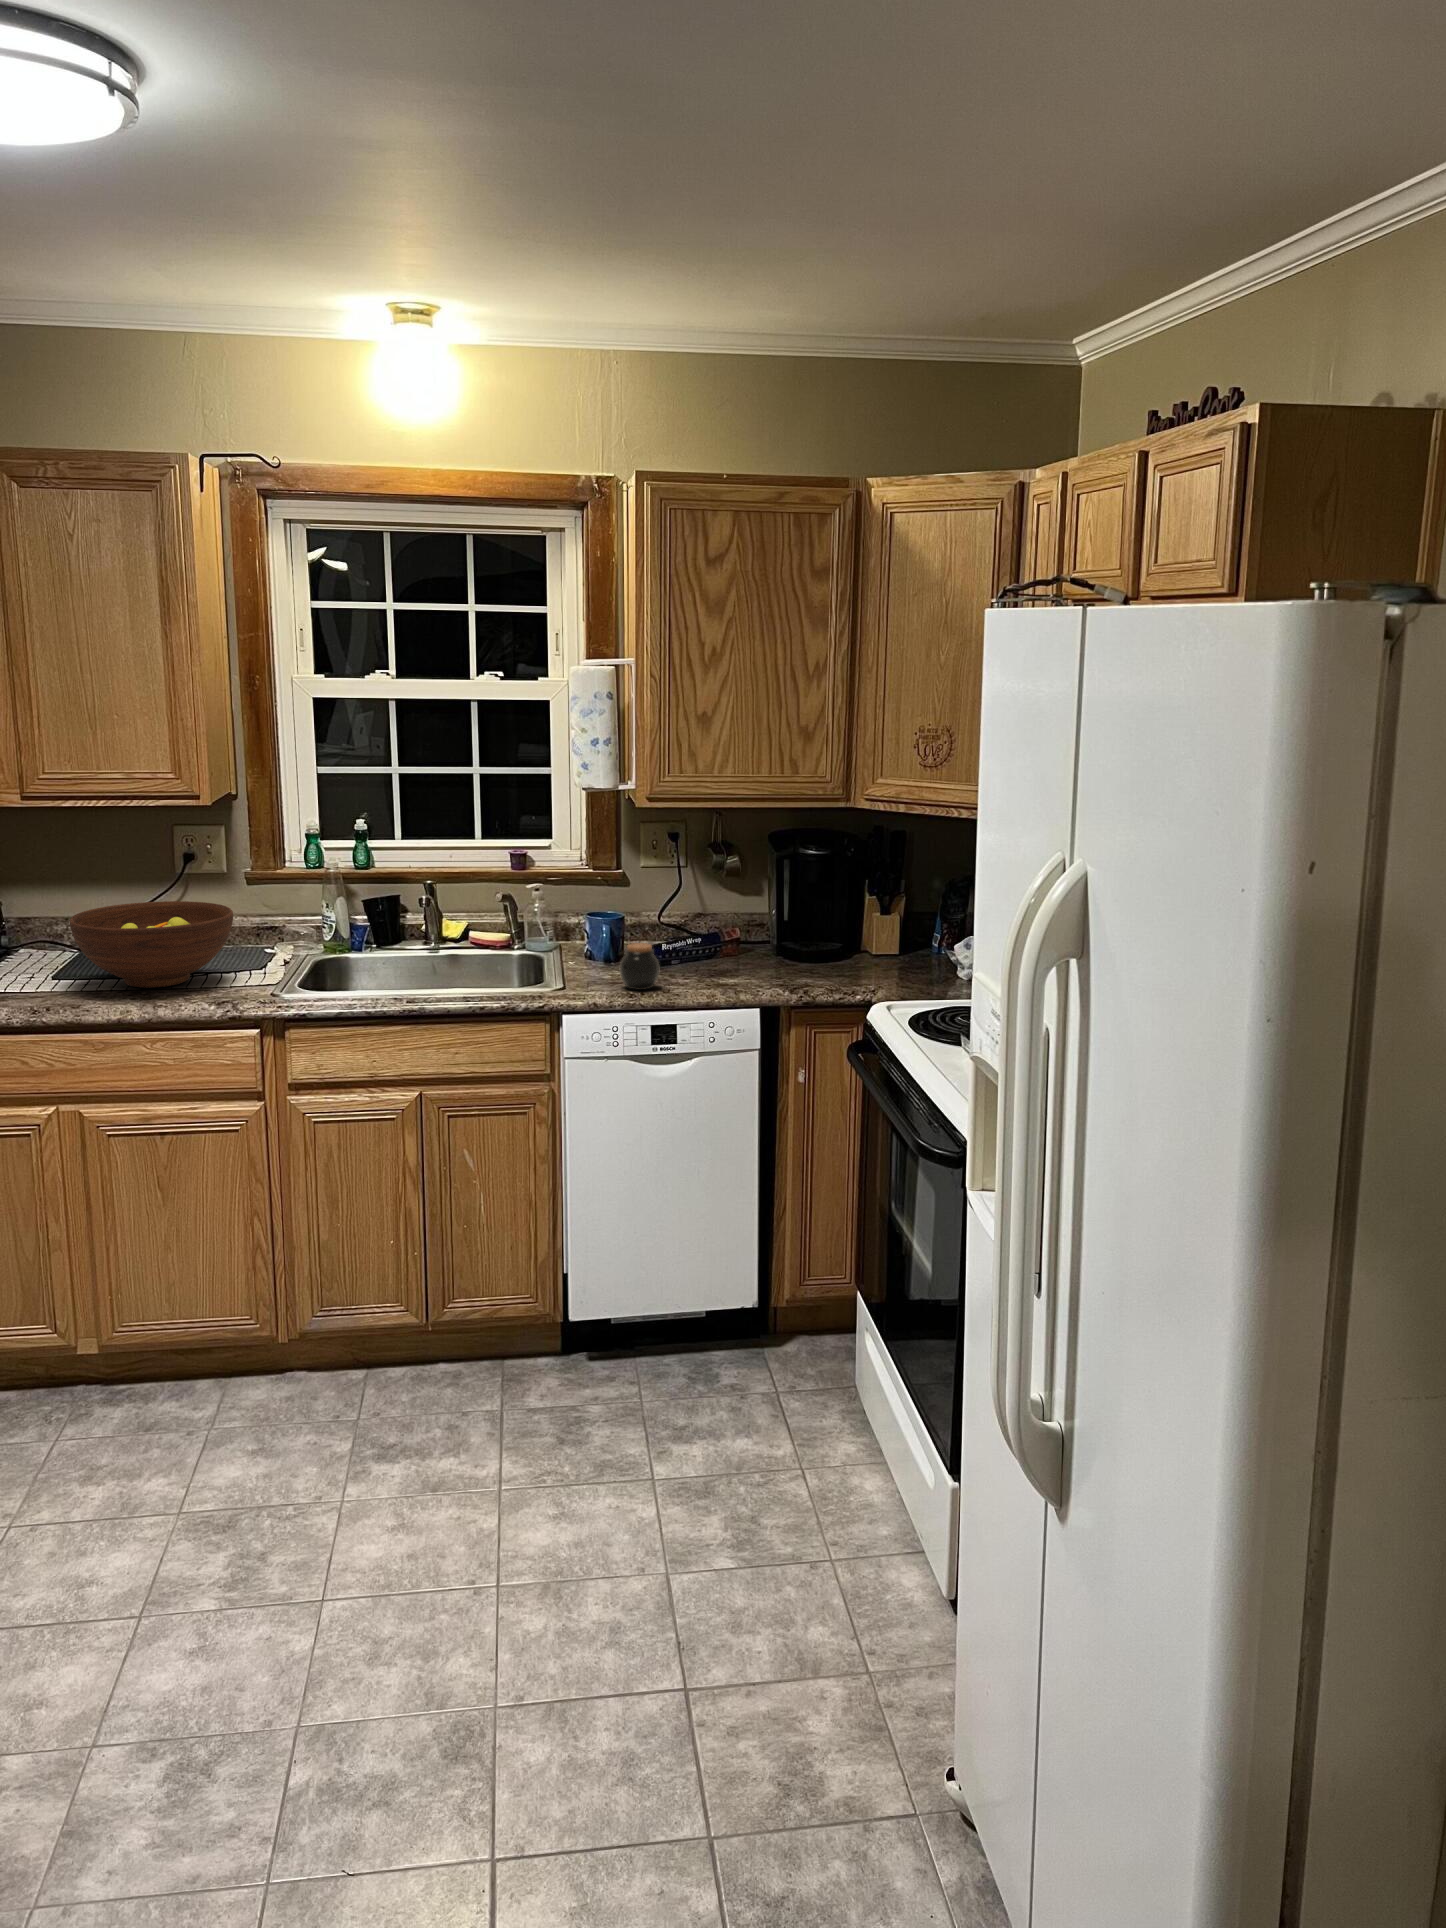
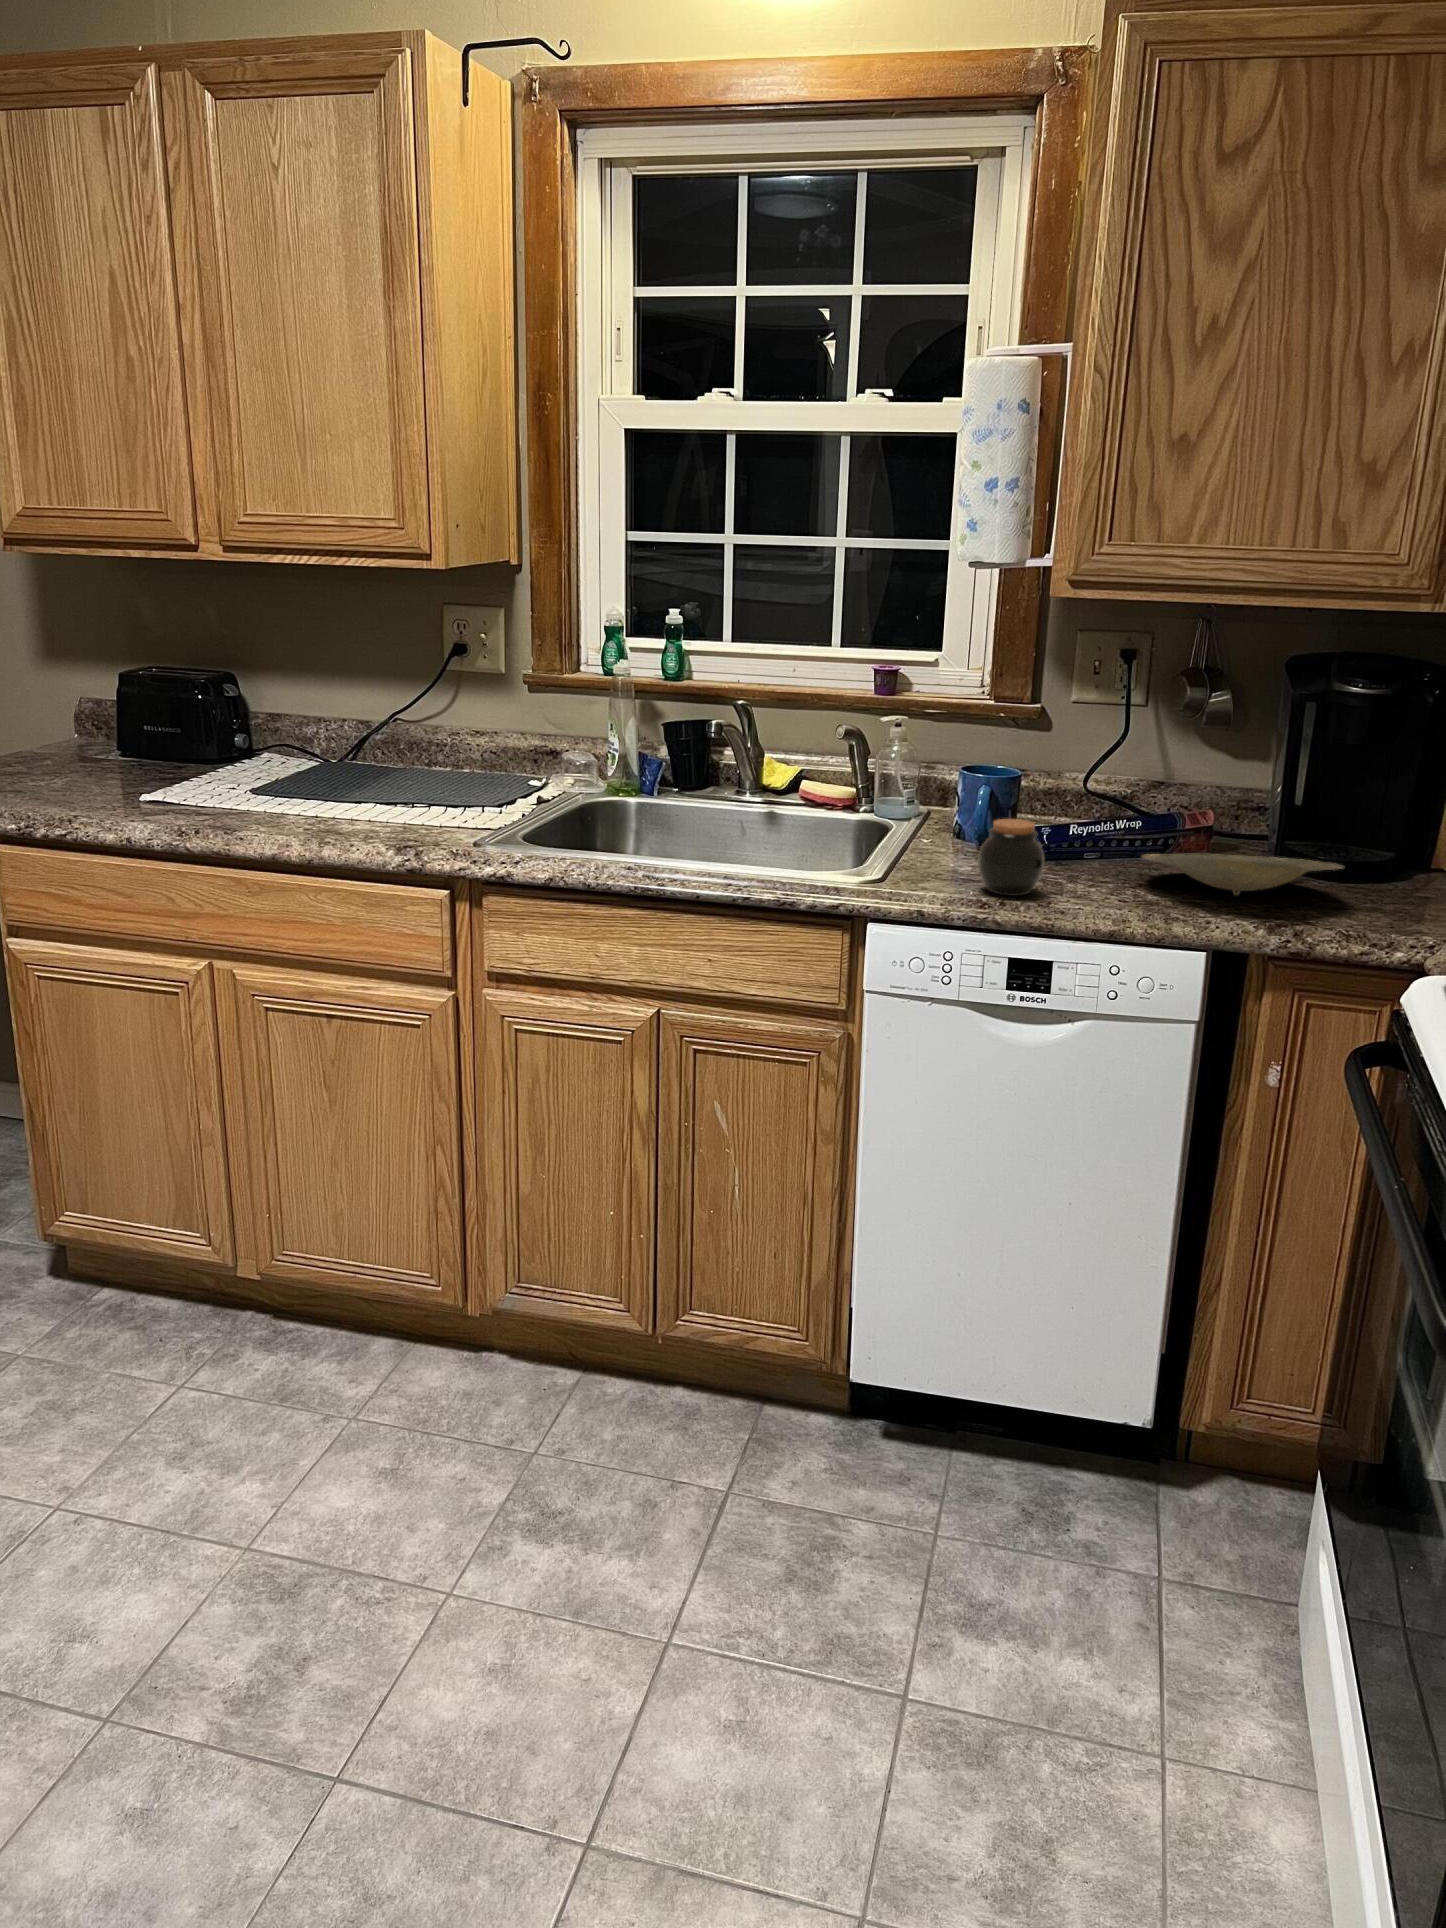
fruit bowl: present [70,901,233,988] -> none [248,702,460,818]
plate: none [710,951,823,977] -> present [1142,853,1343,895]

